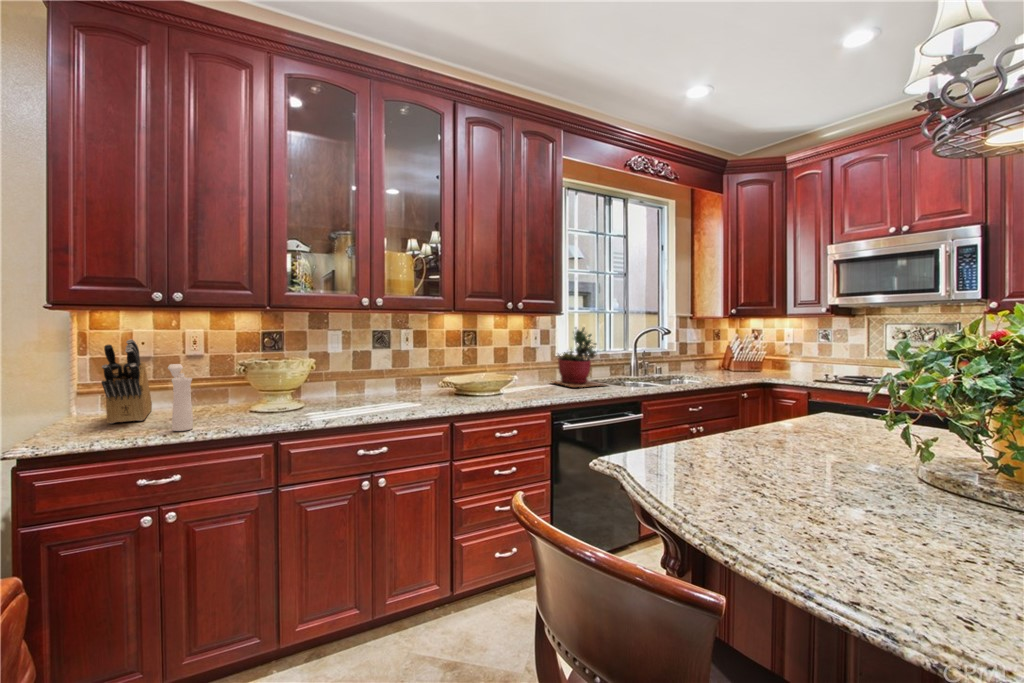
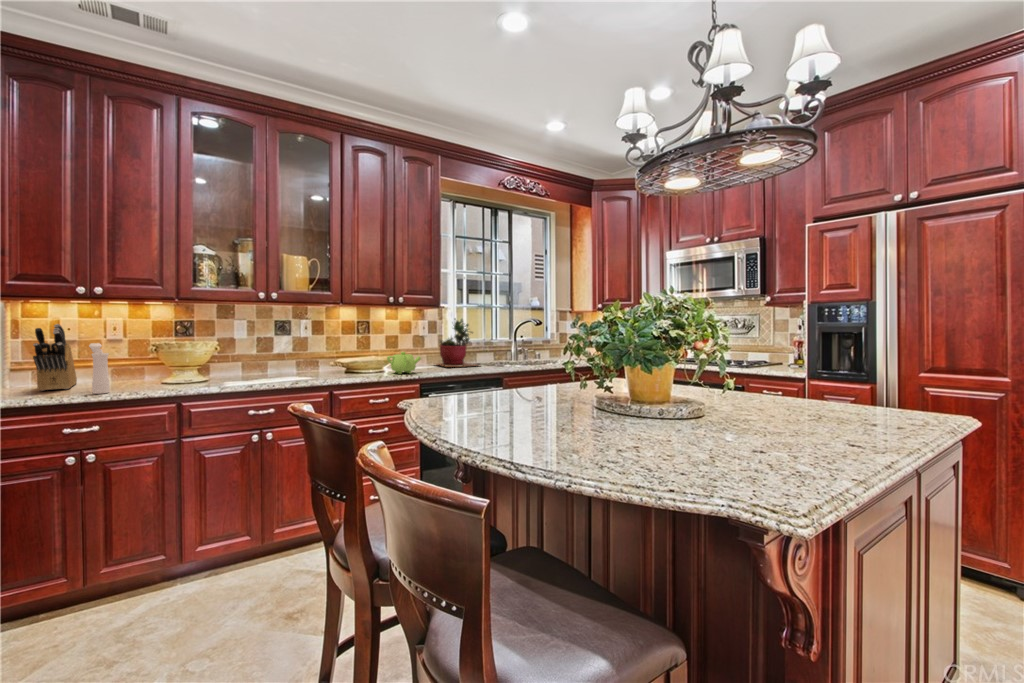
teapot: none [510,370,549,398] -> present [387,352,421,374]

